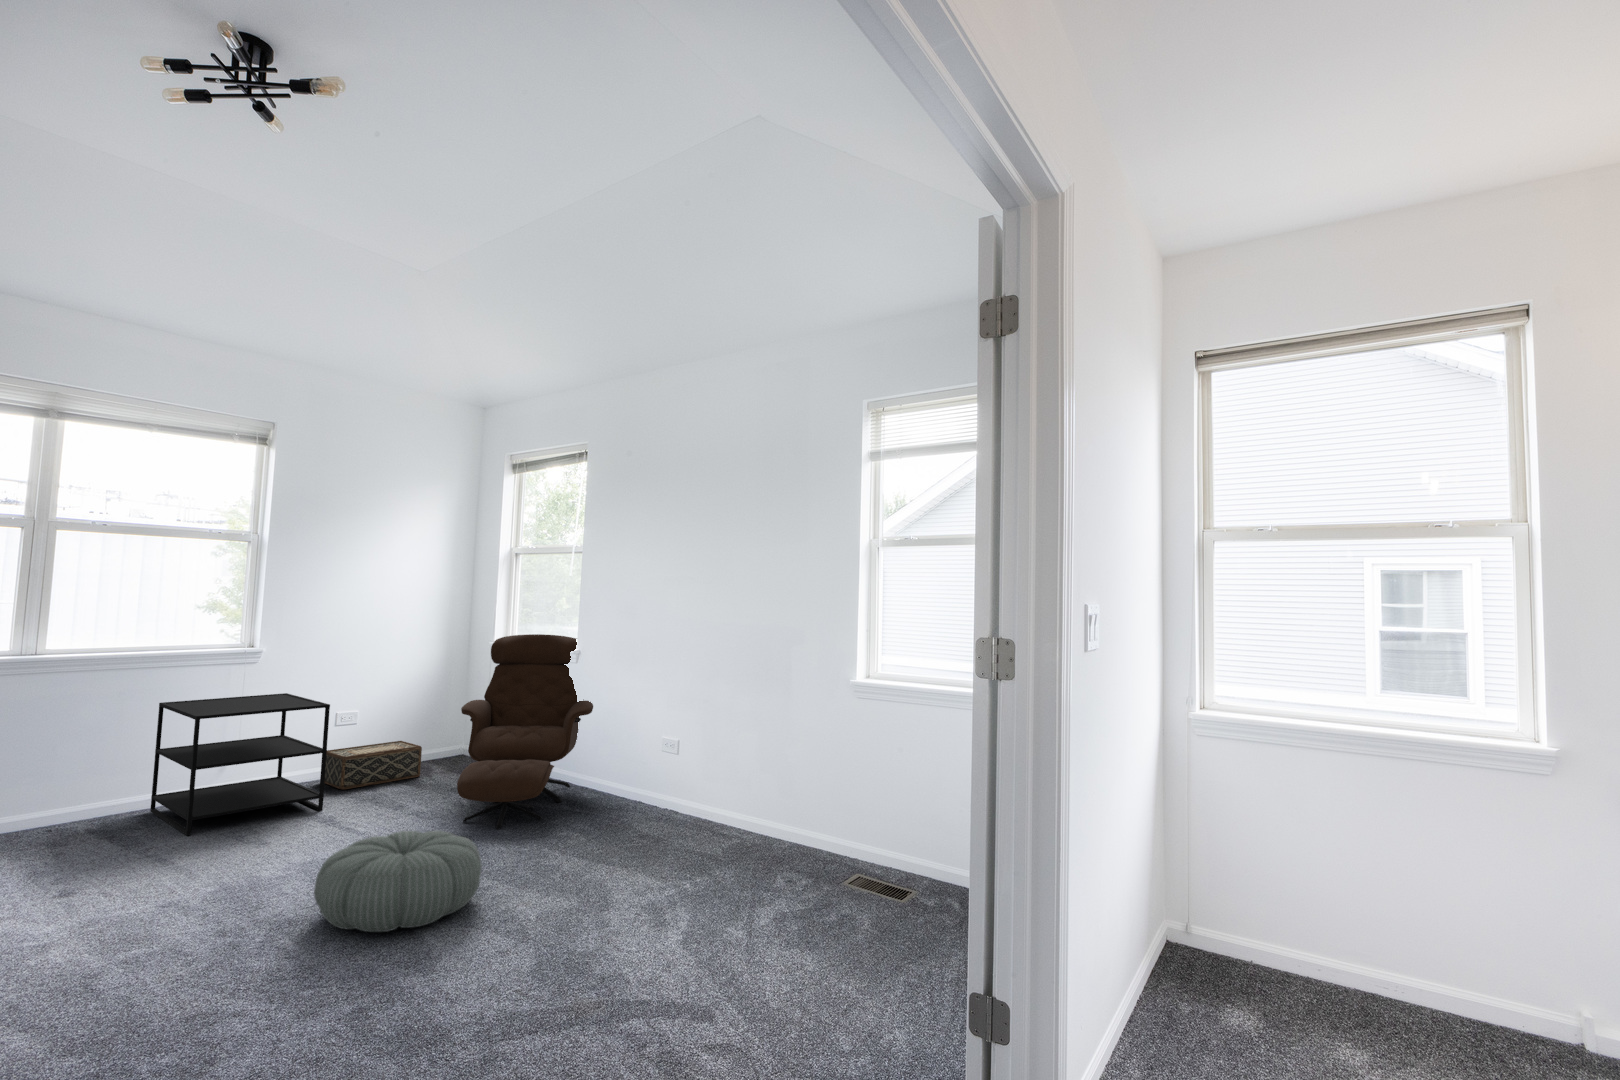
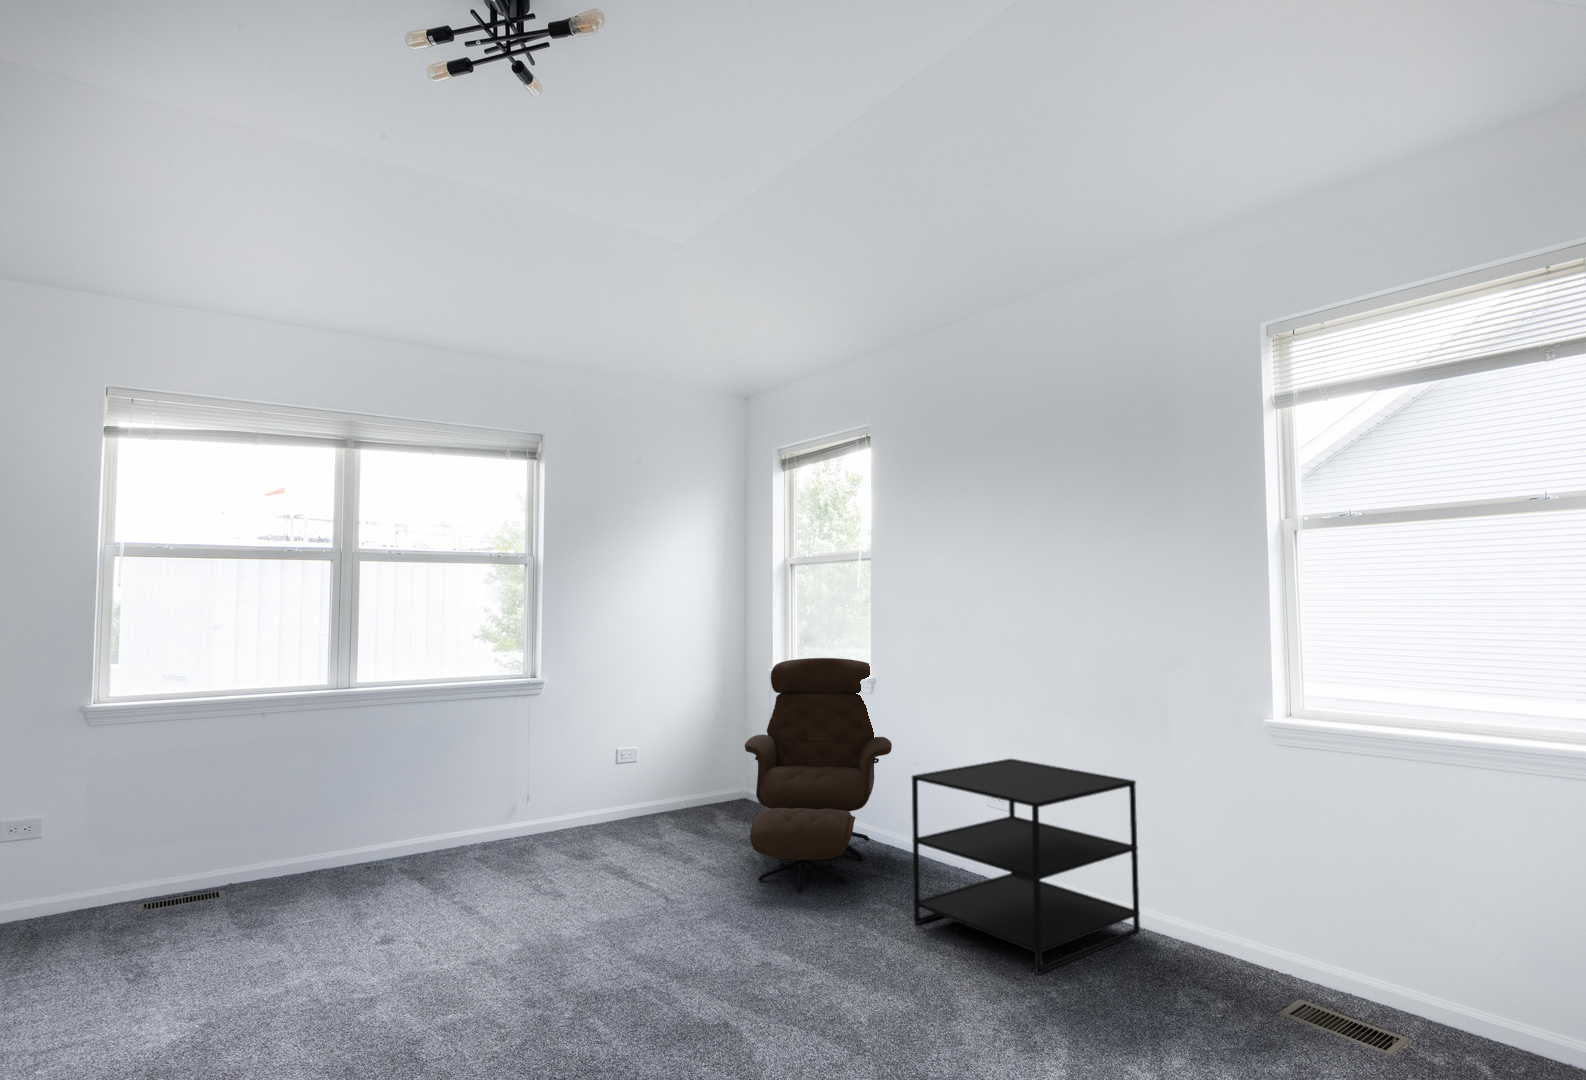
side table: present [150,693,330,835] -> present [912,758,1140,974]
woven basket: present [324,741,422,790] -> none [606,778,703,833]
pouf: present [314,831,482,932] -> none [619,896,797,1023]

